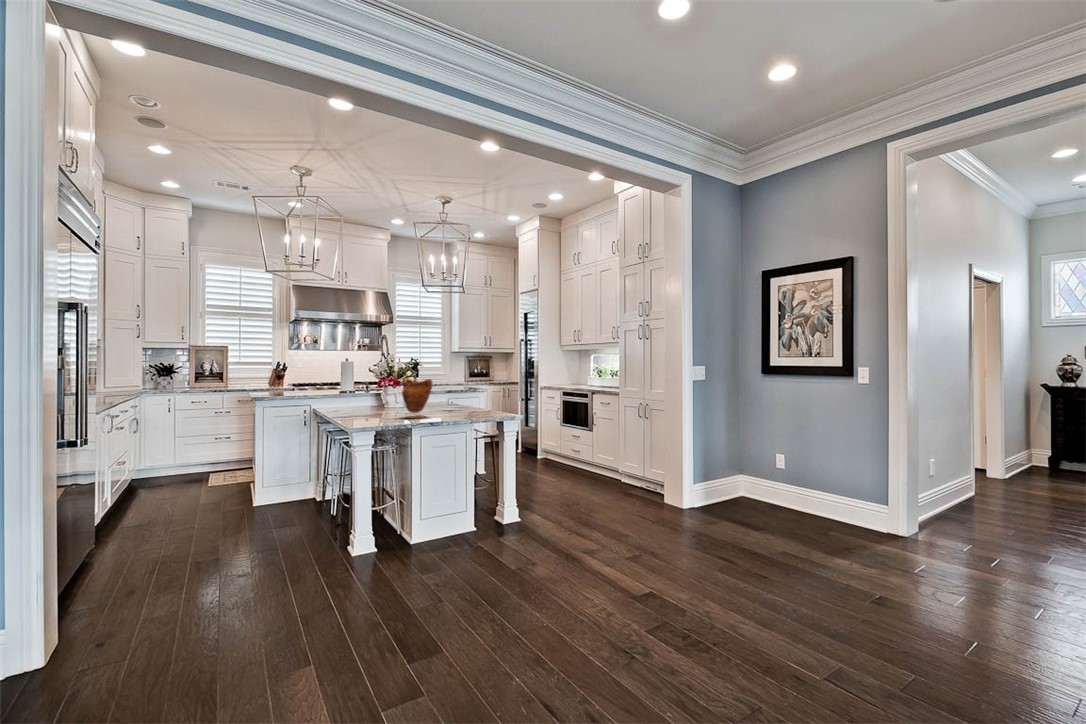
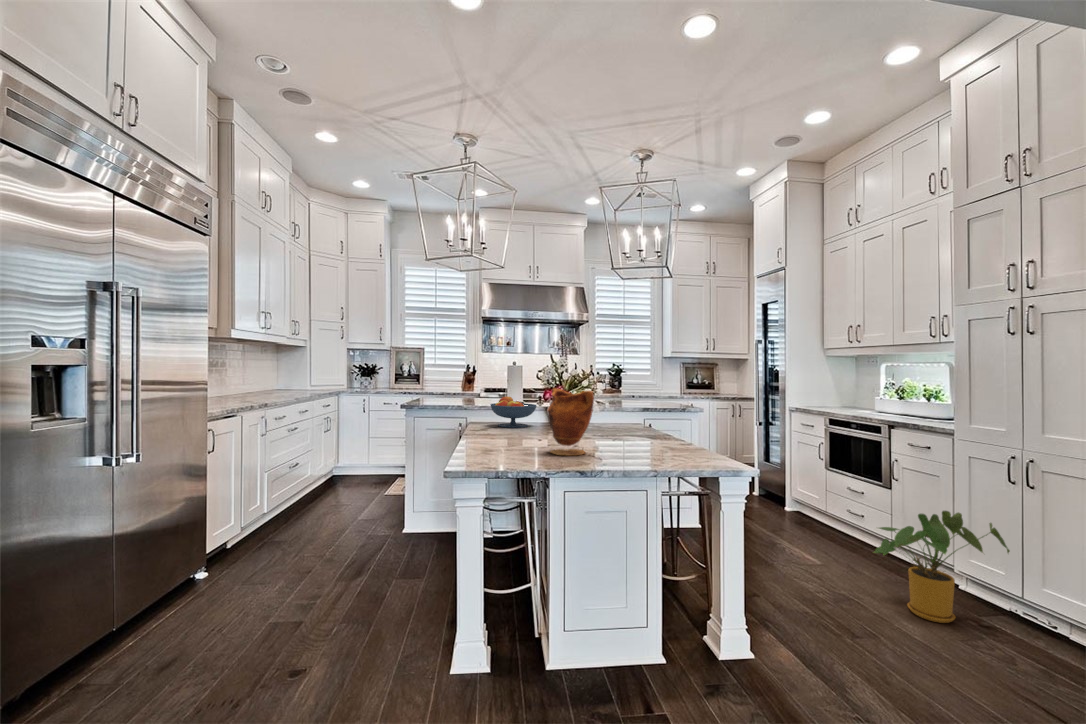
fruit bowl: none [334,387,371,410] -> present [490,396,536,428]
house plant: none [580,436,637,492] -> present [874,511,1010,623]

